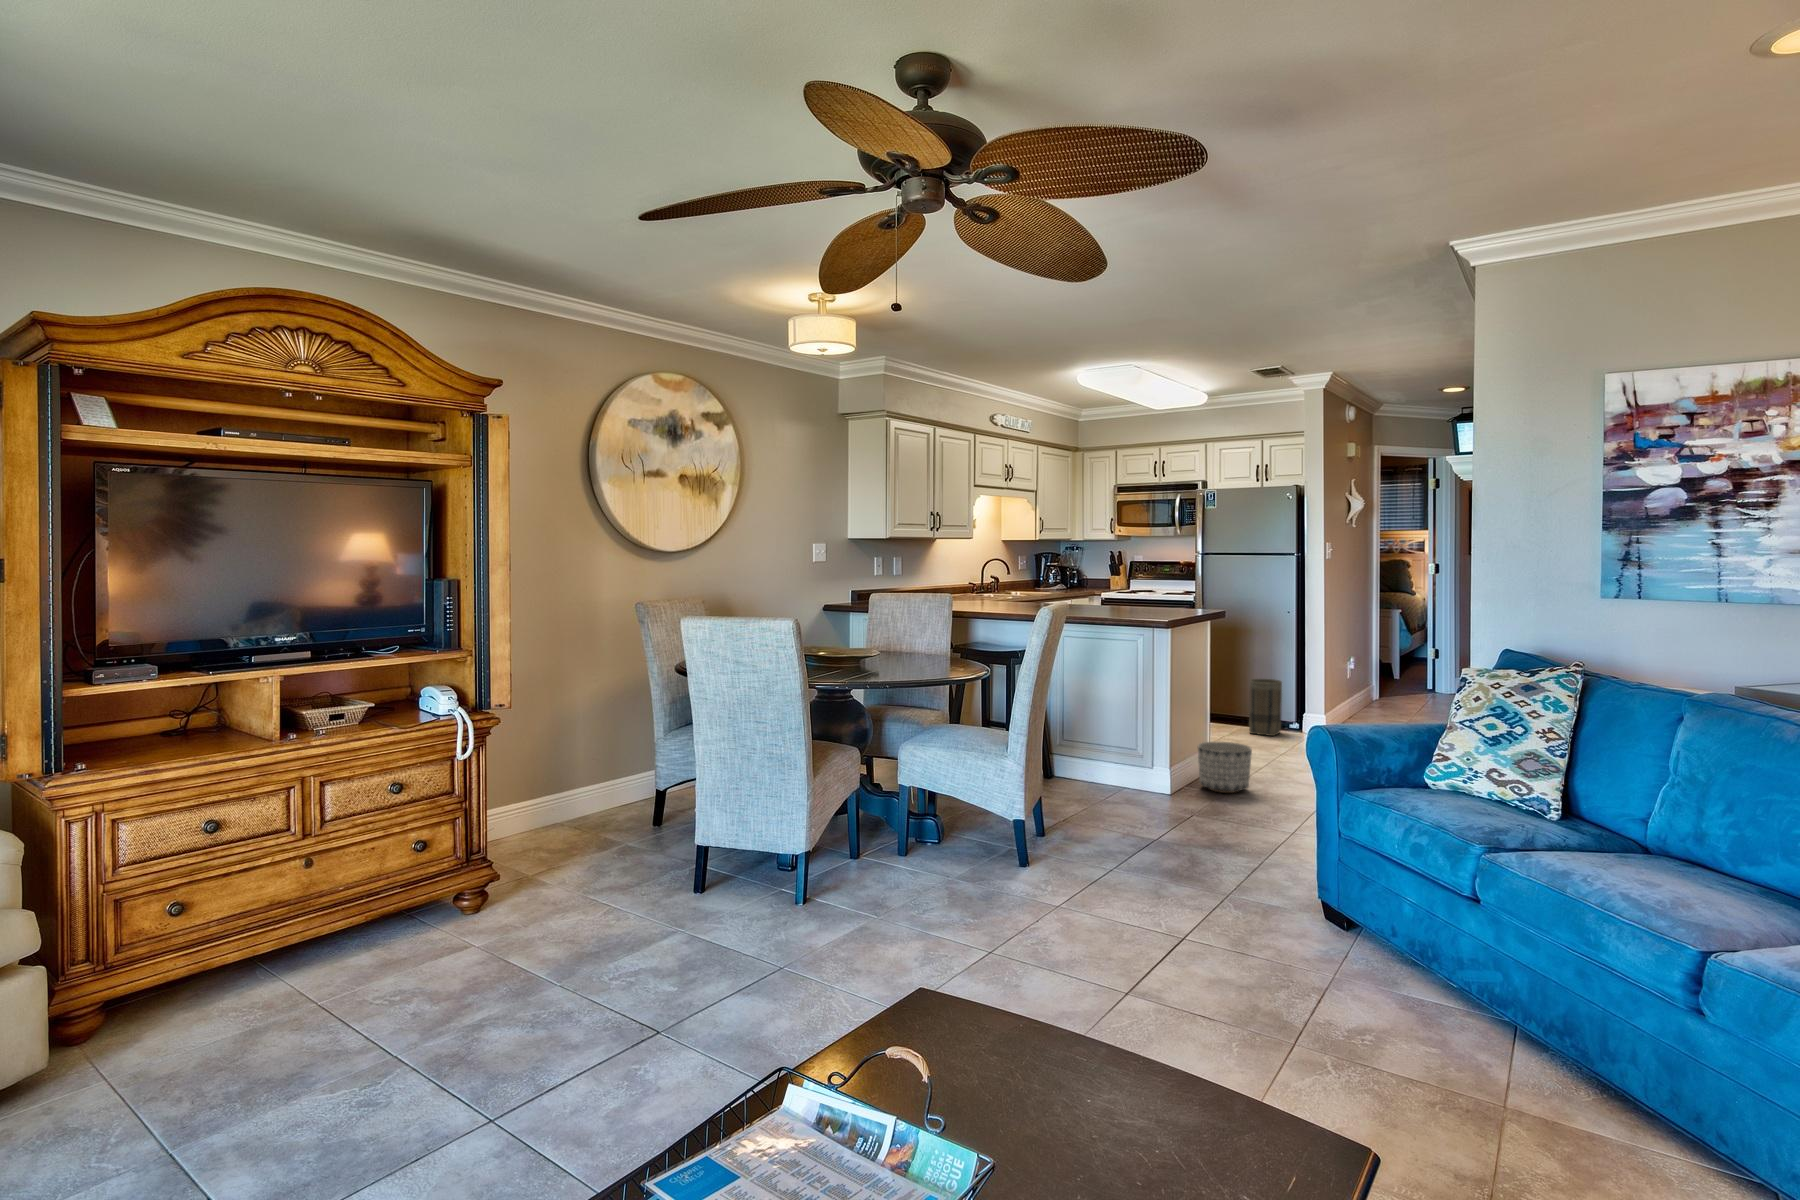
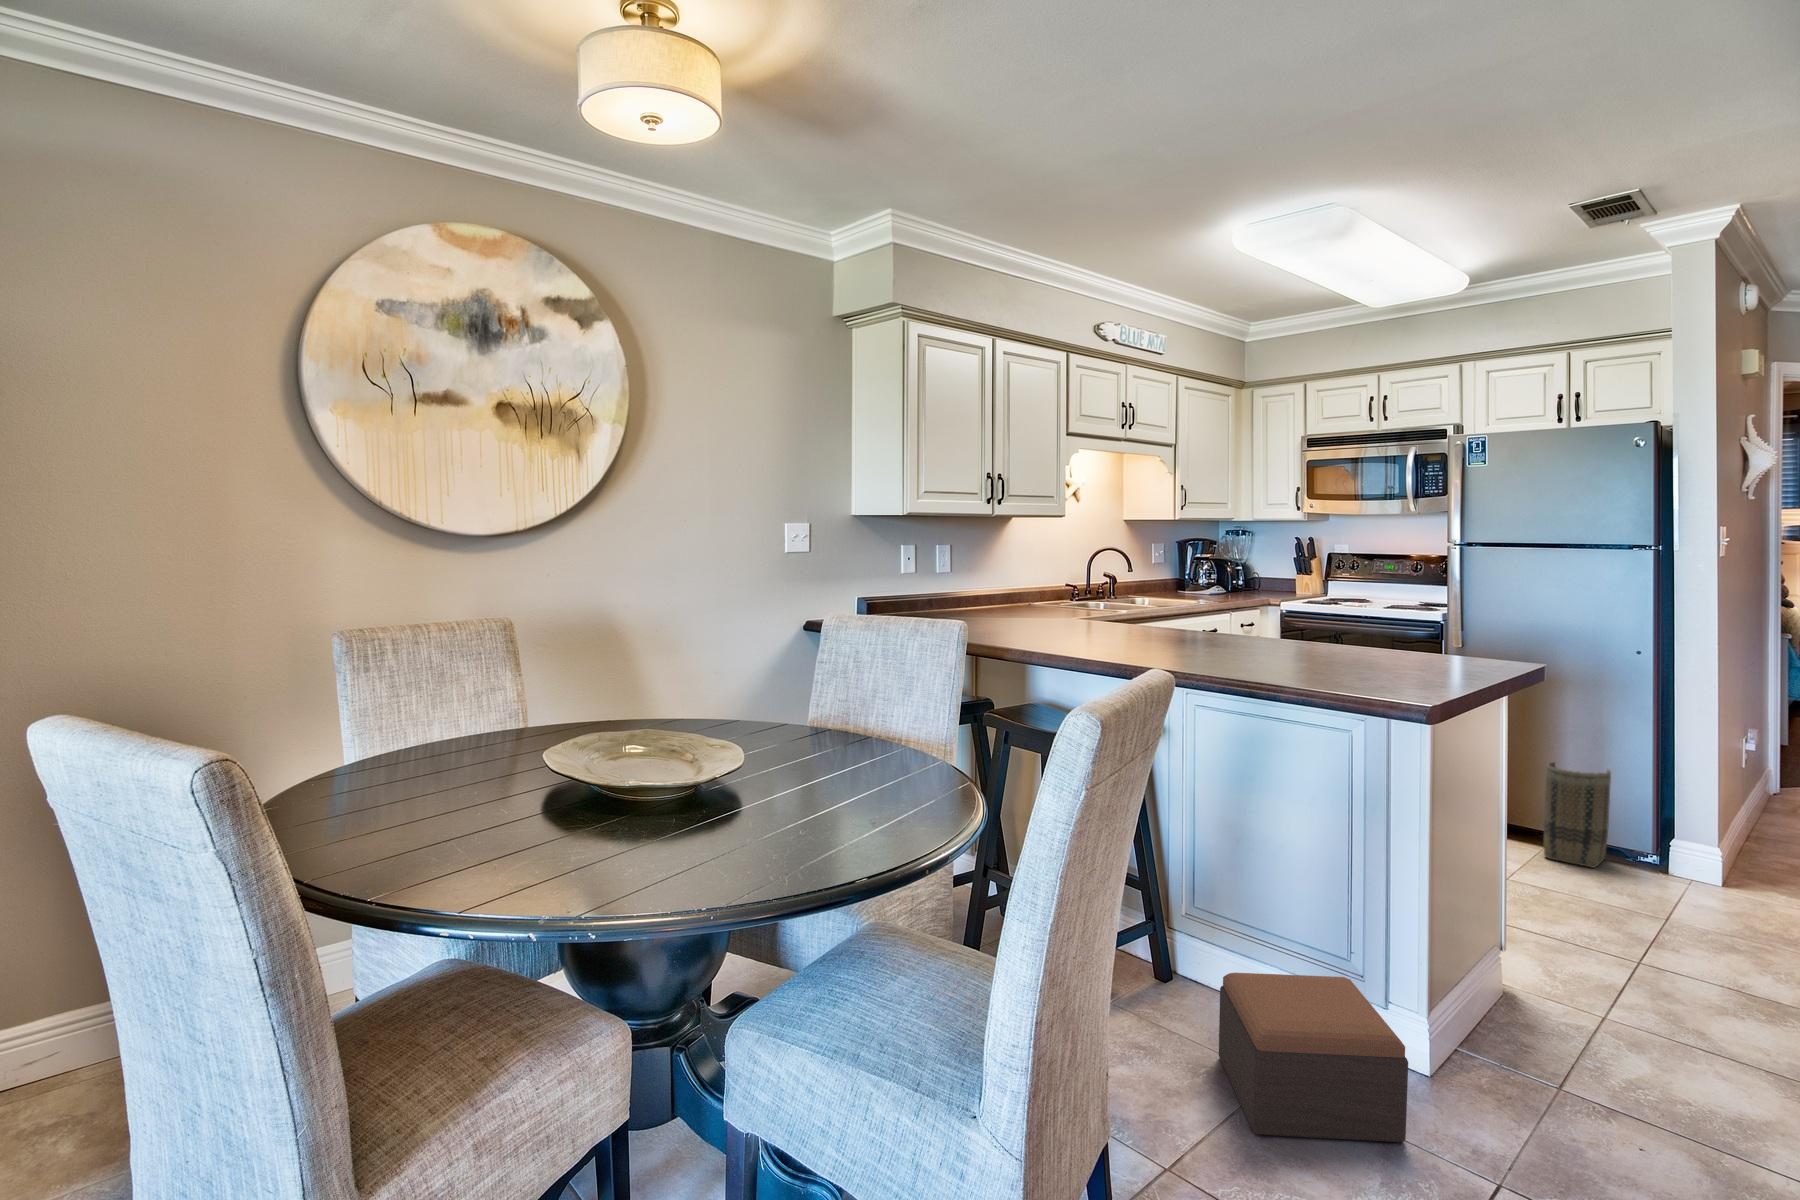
planter: present [1198,741,1252,793] -> none [1474,929,1604,1054]
footstool: none [1081,758,1163,819] -> present [1219,973,1408,1142]

